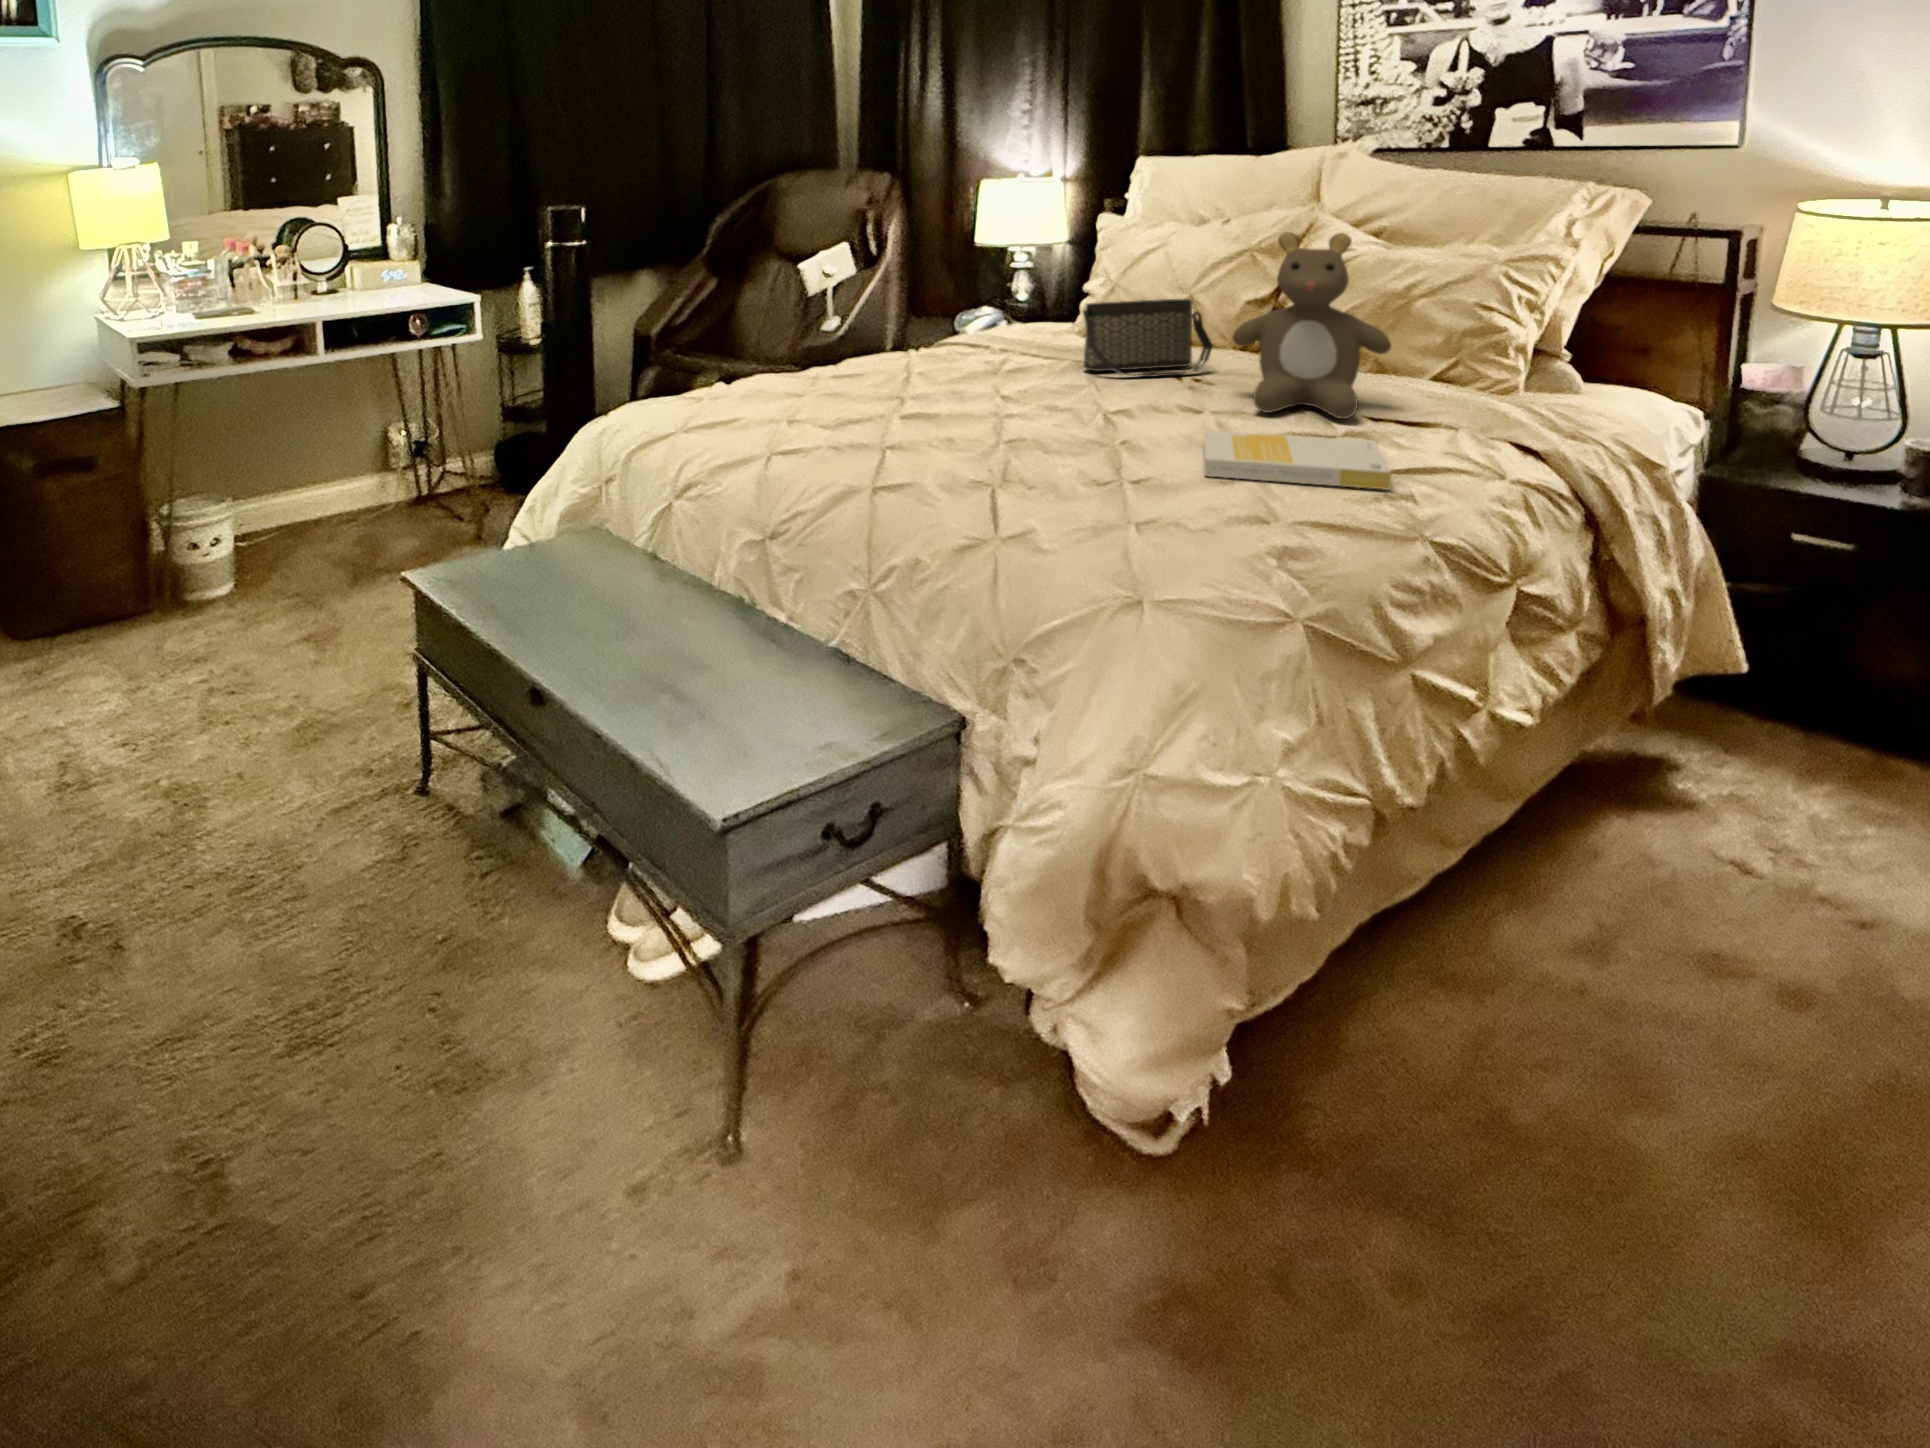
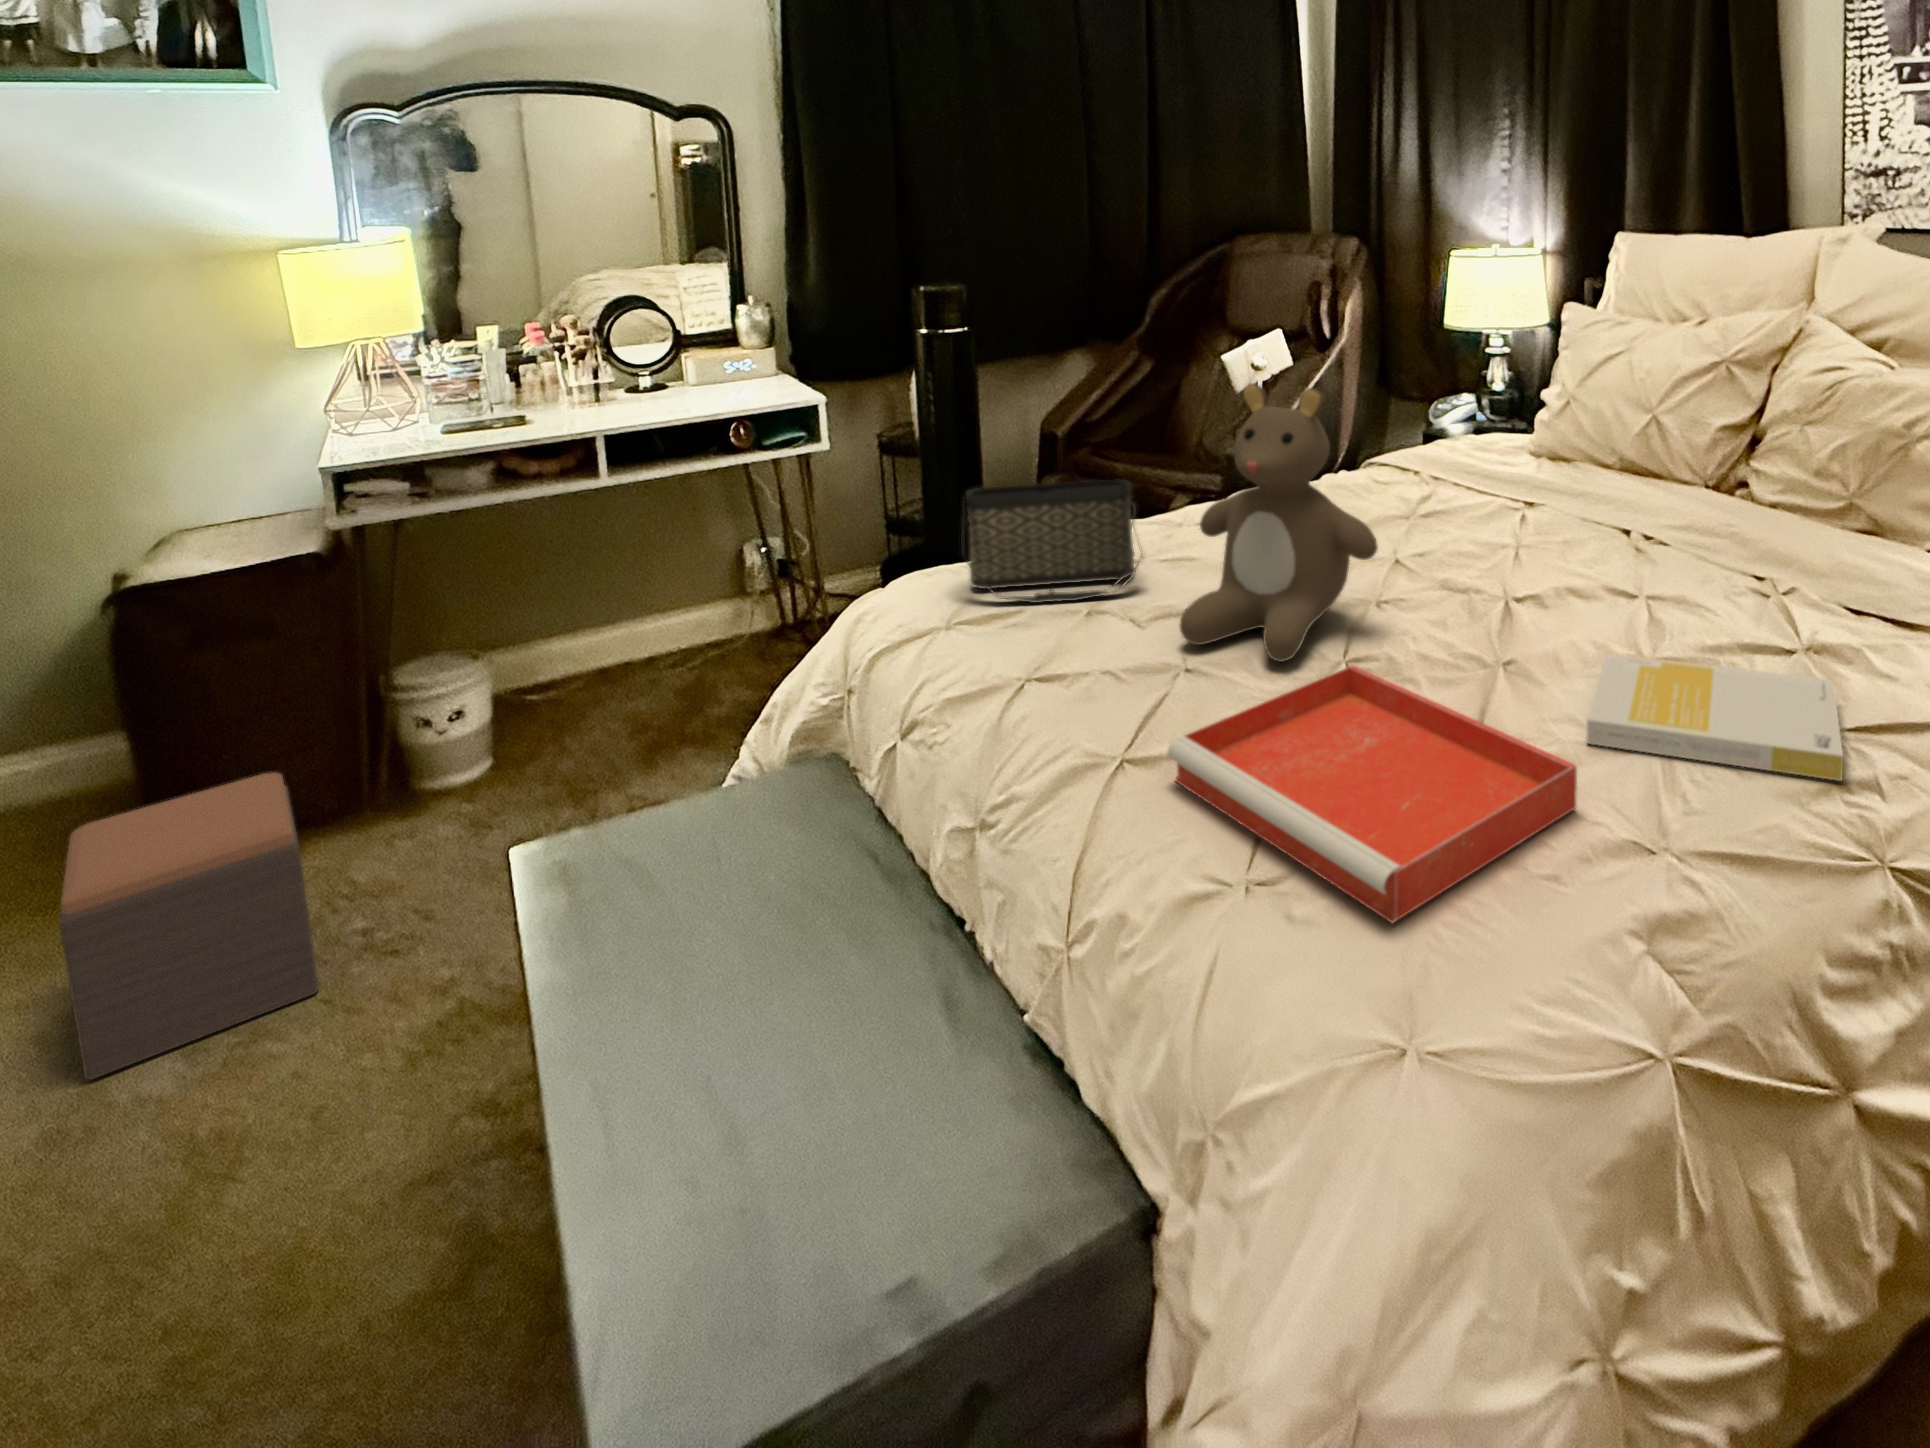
teddy bear: present [1232,232,1391,419] -> present [1180,383,1378,662]
handbag: present [1083,299,1213,377] -> present [961,480,1141,603]
tray: none [925,433,1213,546] -> present [1168,666,1577,923]
footstool: none [21,561,201,760] -> present [59,772,319,1080]

